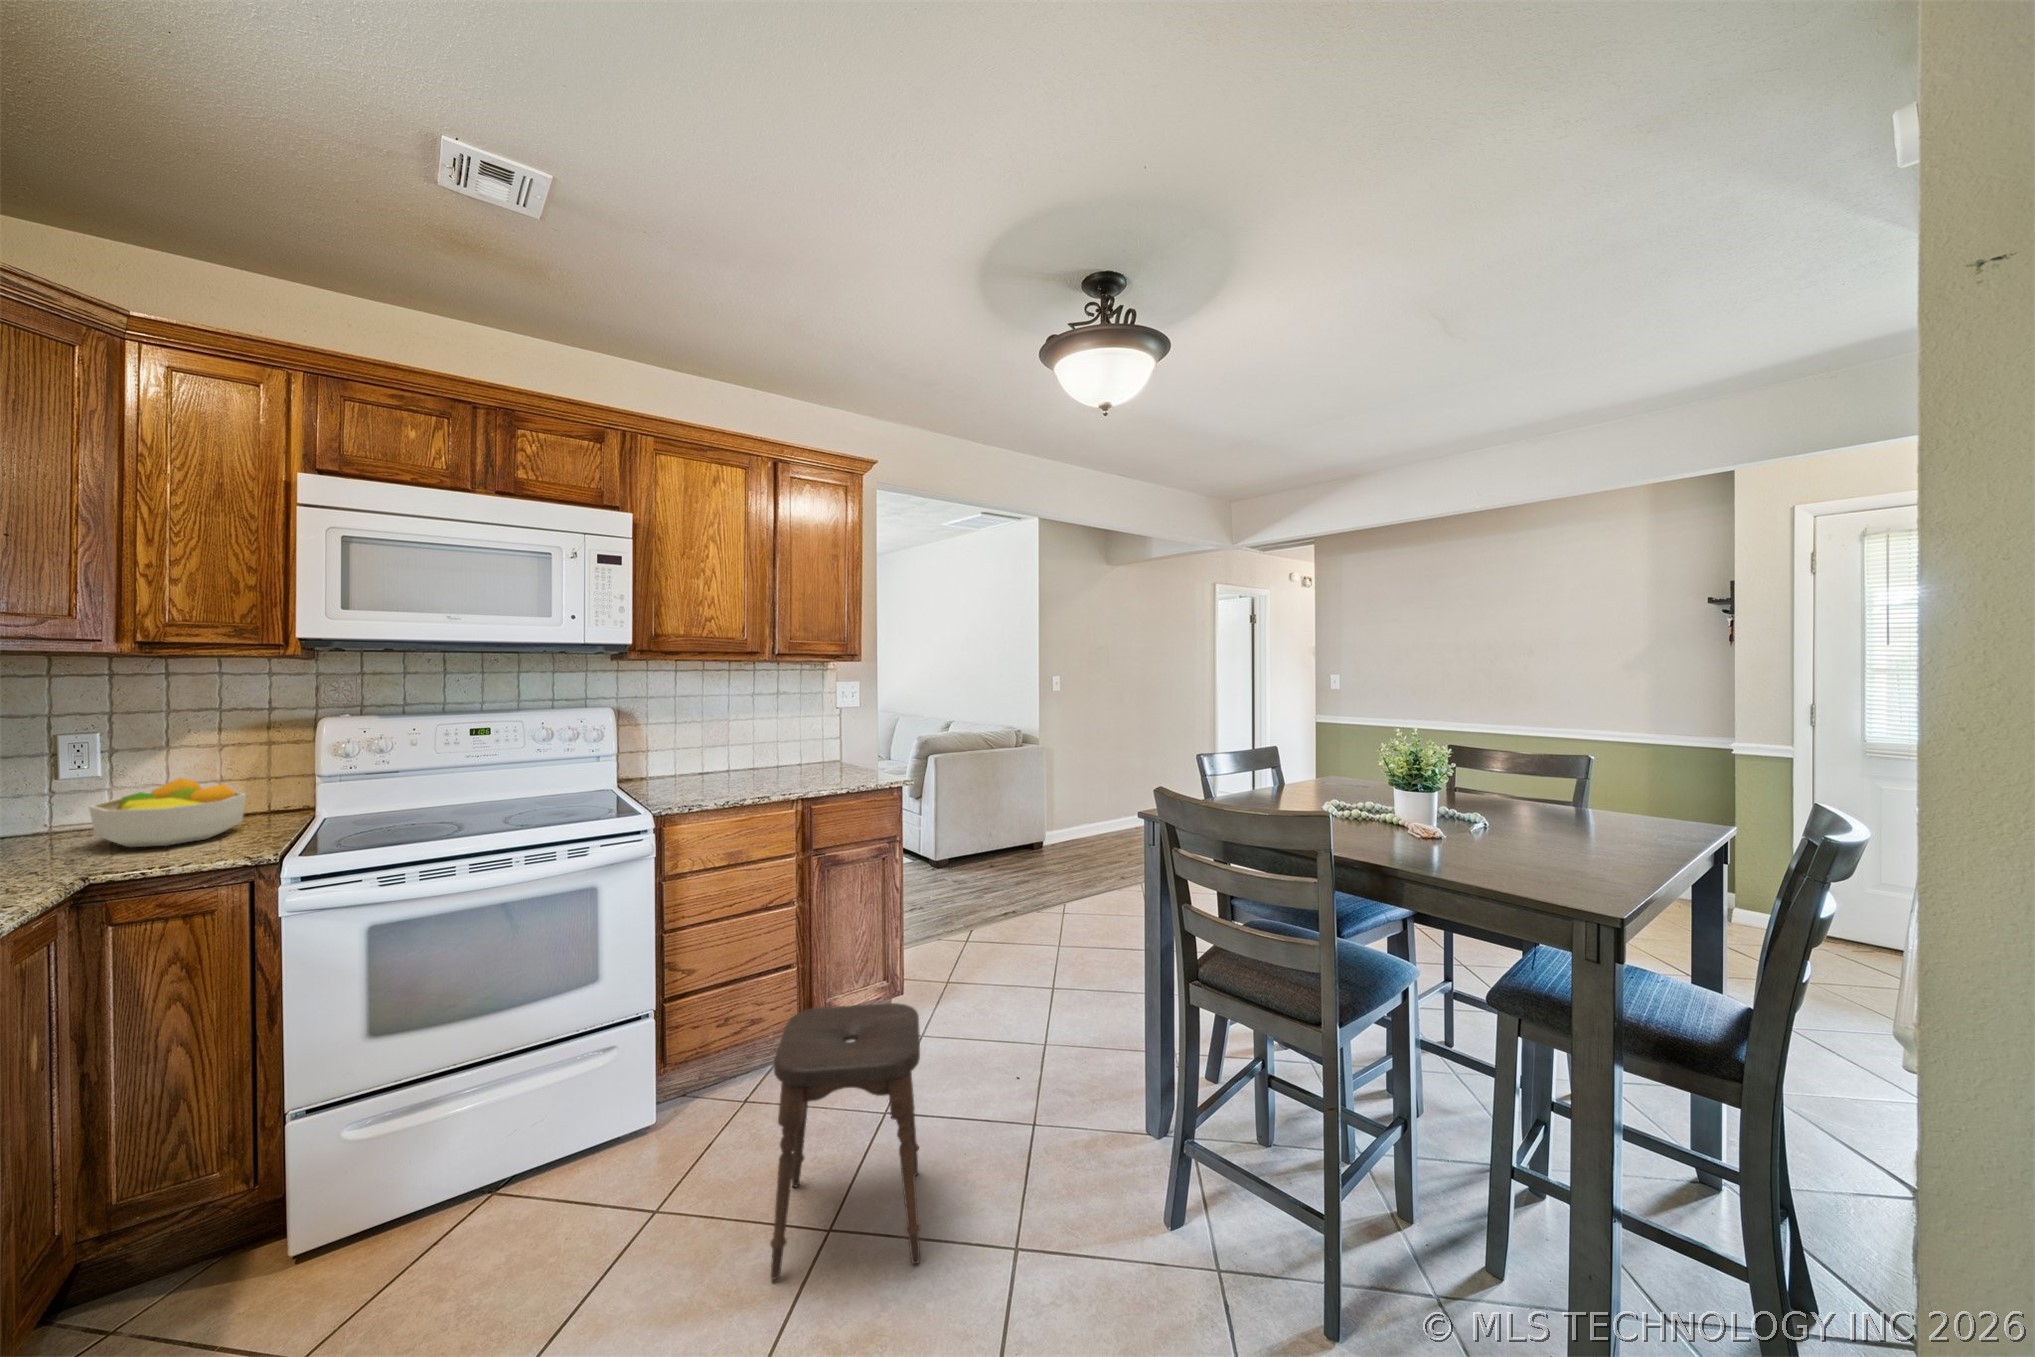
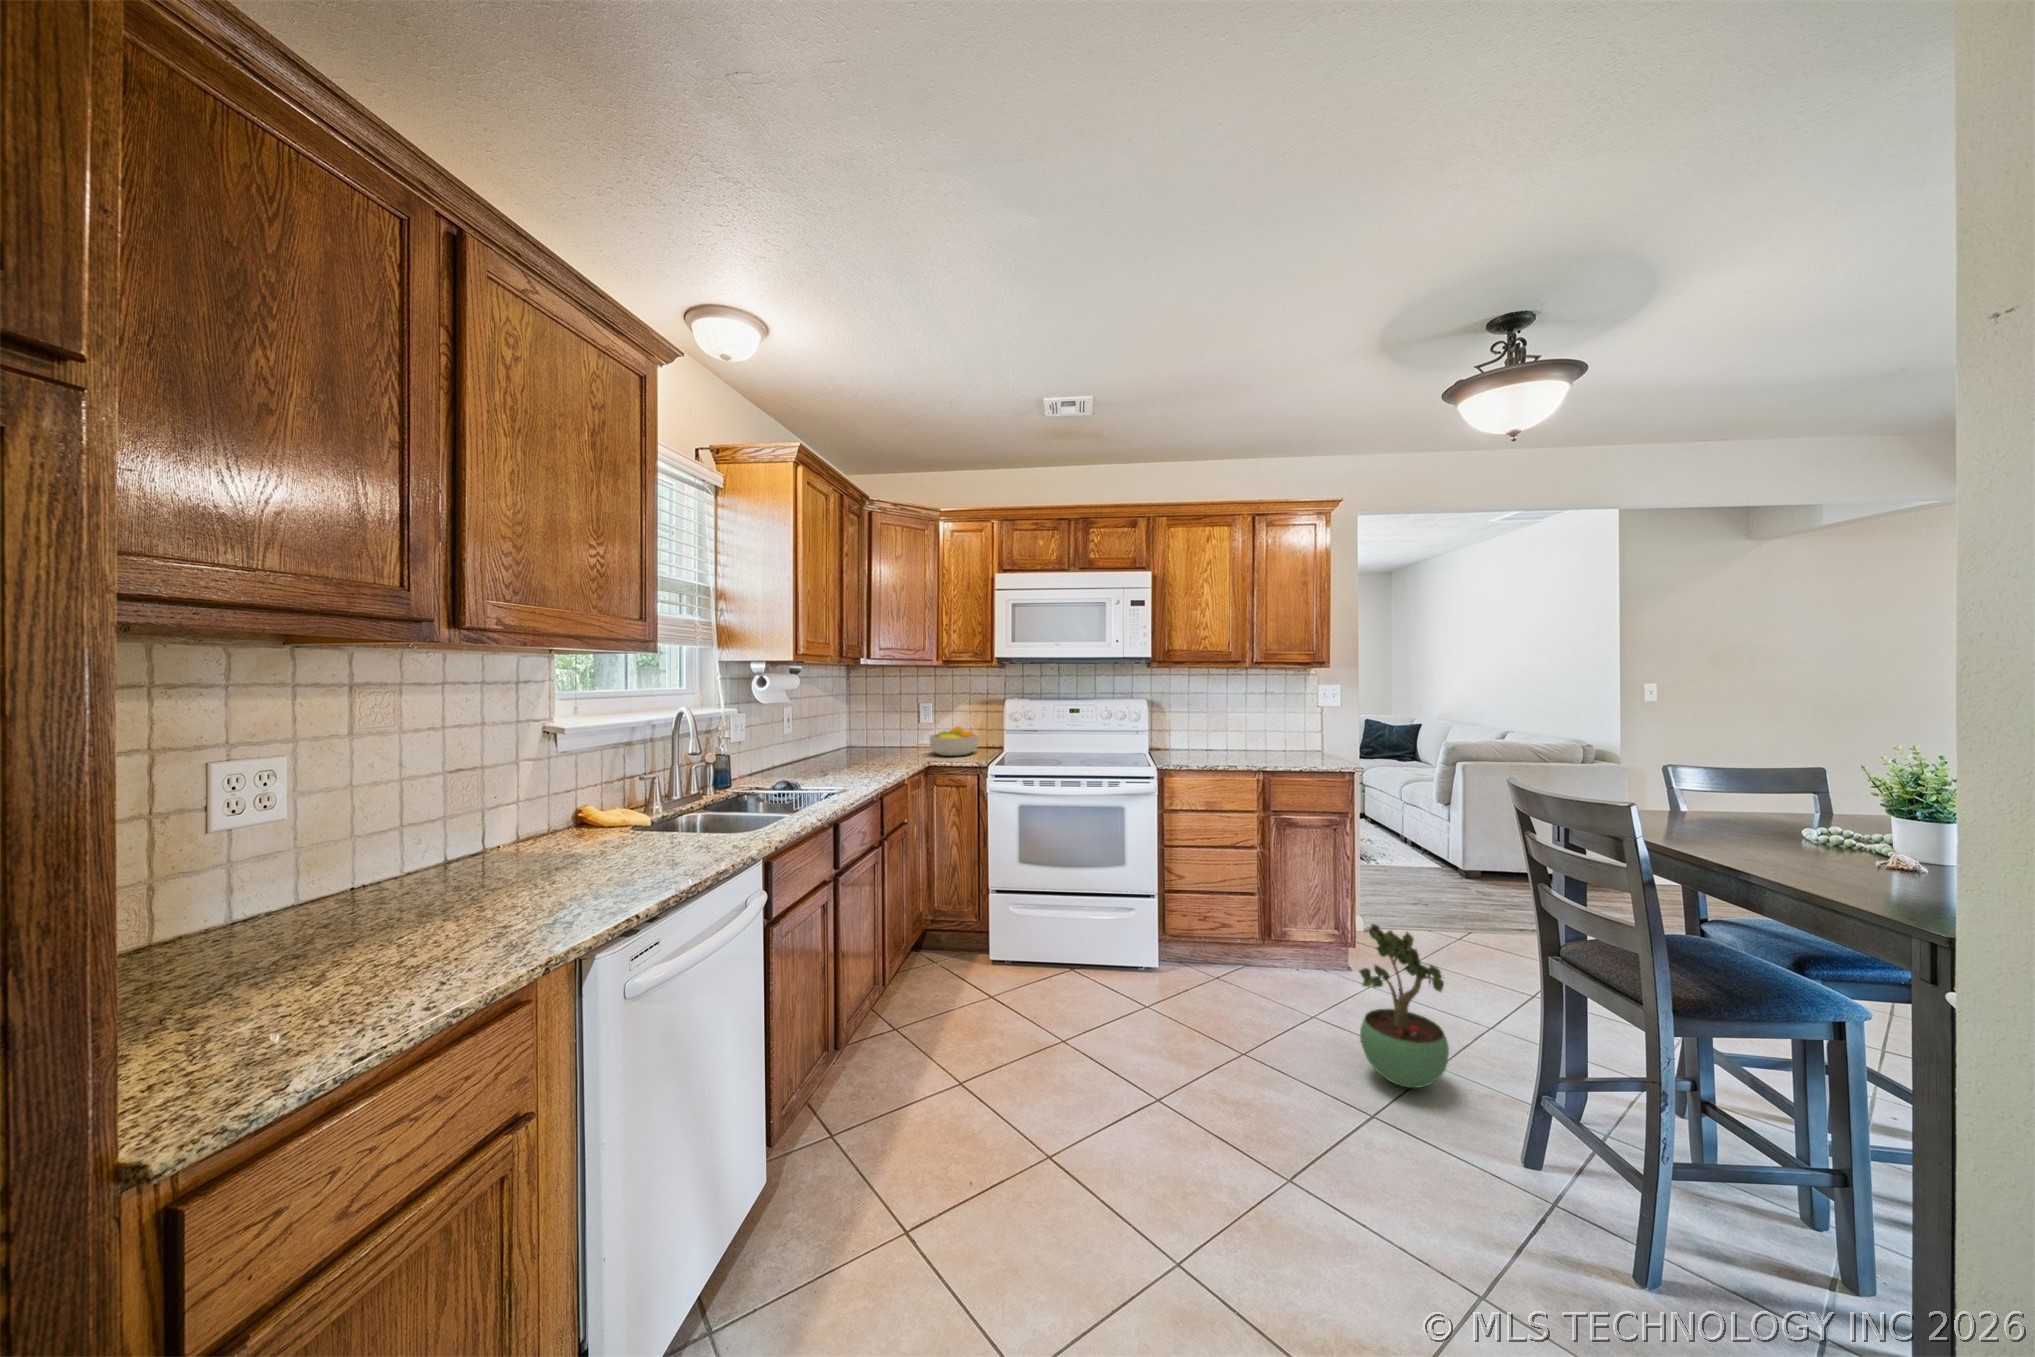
potted plant: none [973,980,1087,1170] -> present [1359,924,1449,1088]
stool: present [770,1003,921,1280] -> none [1184,908,1308,1094]

